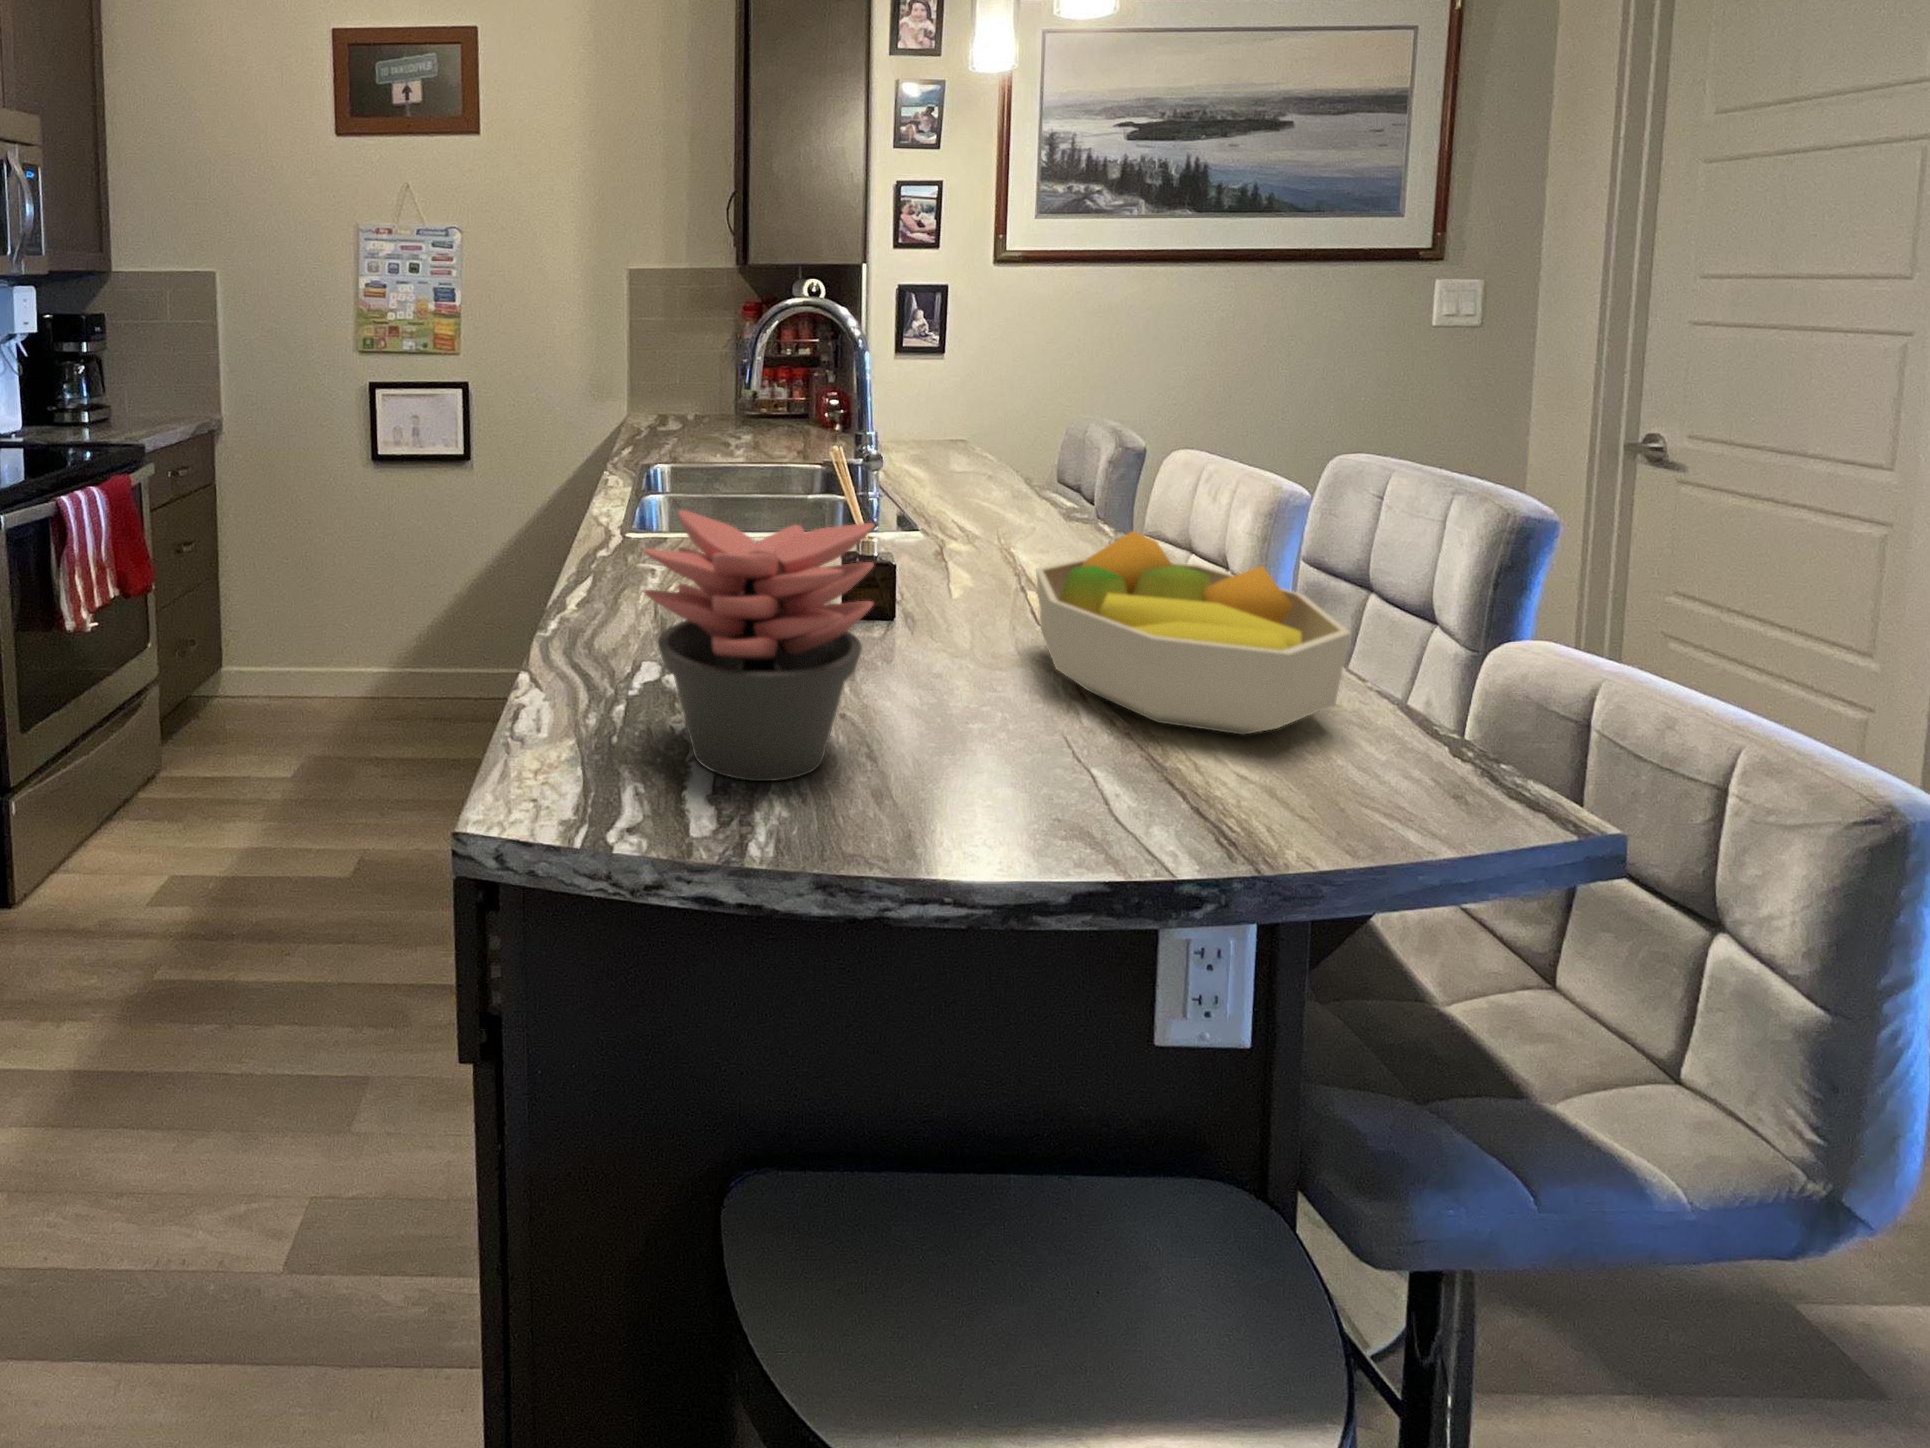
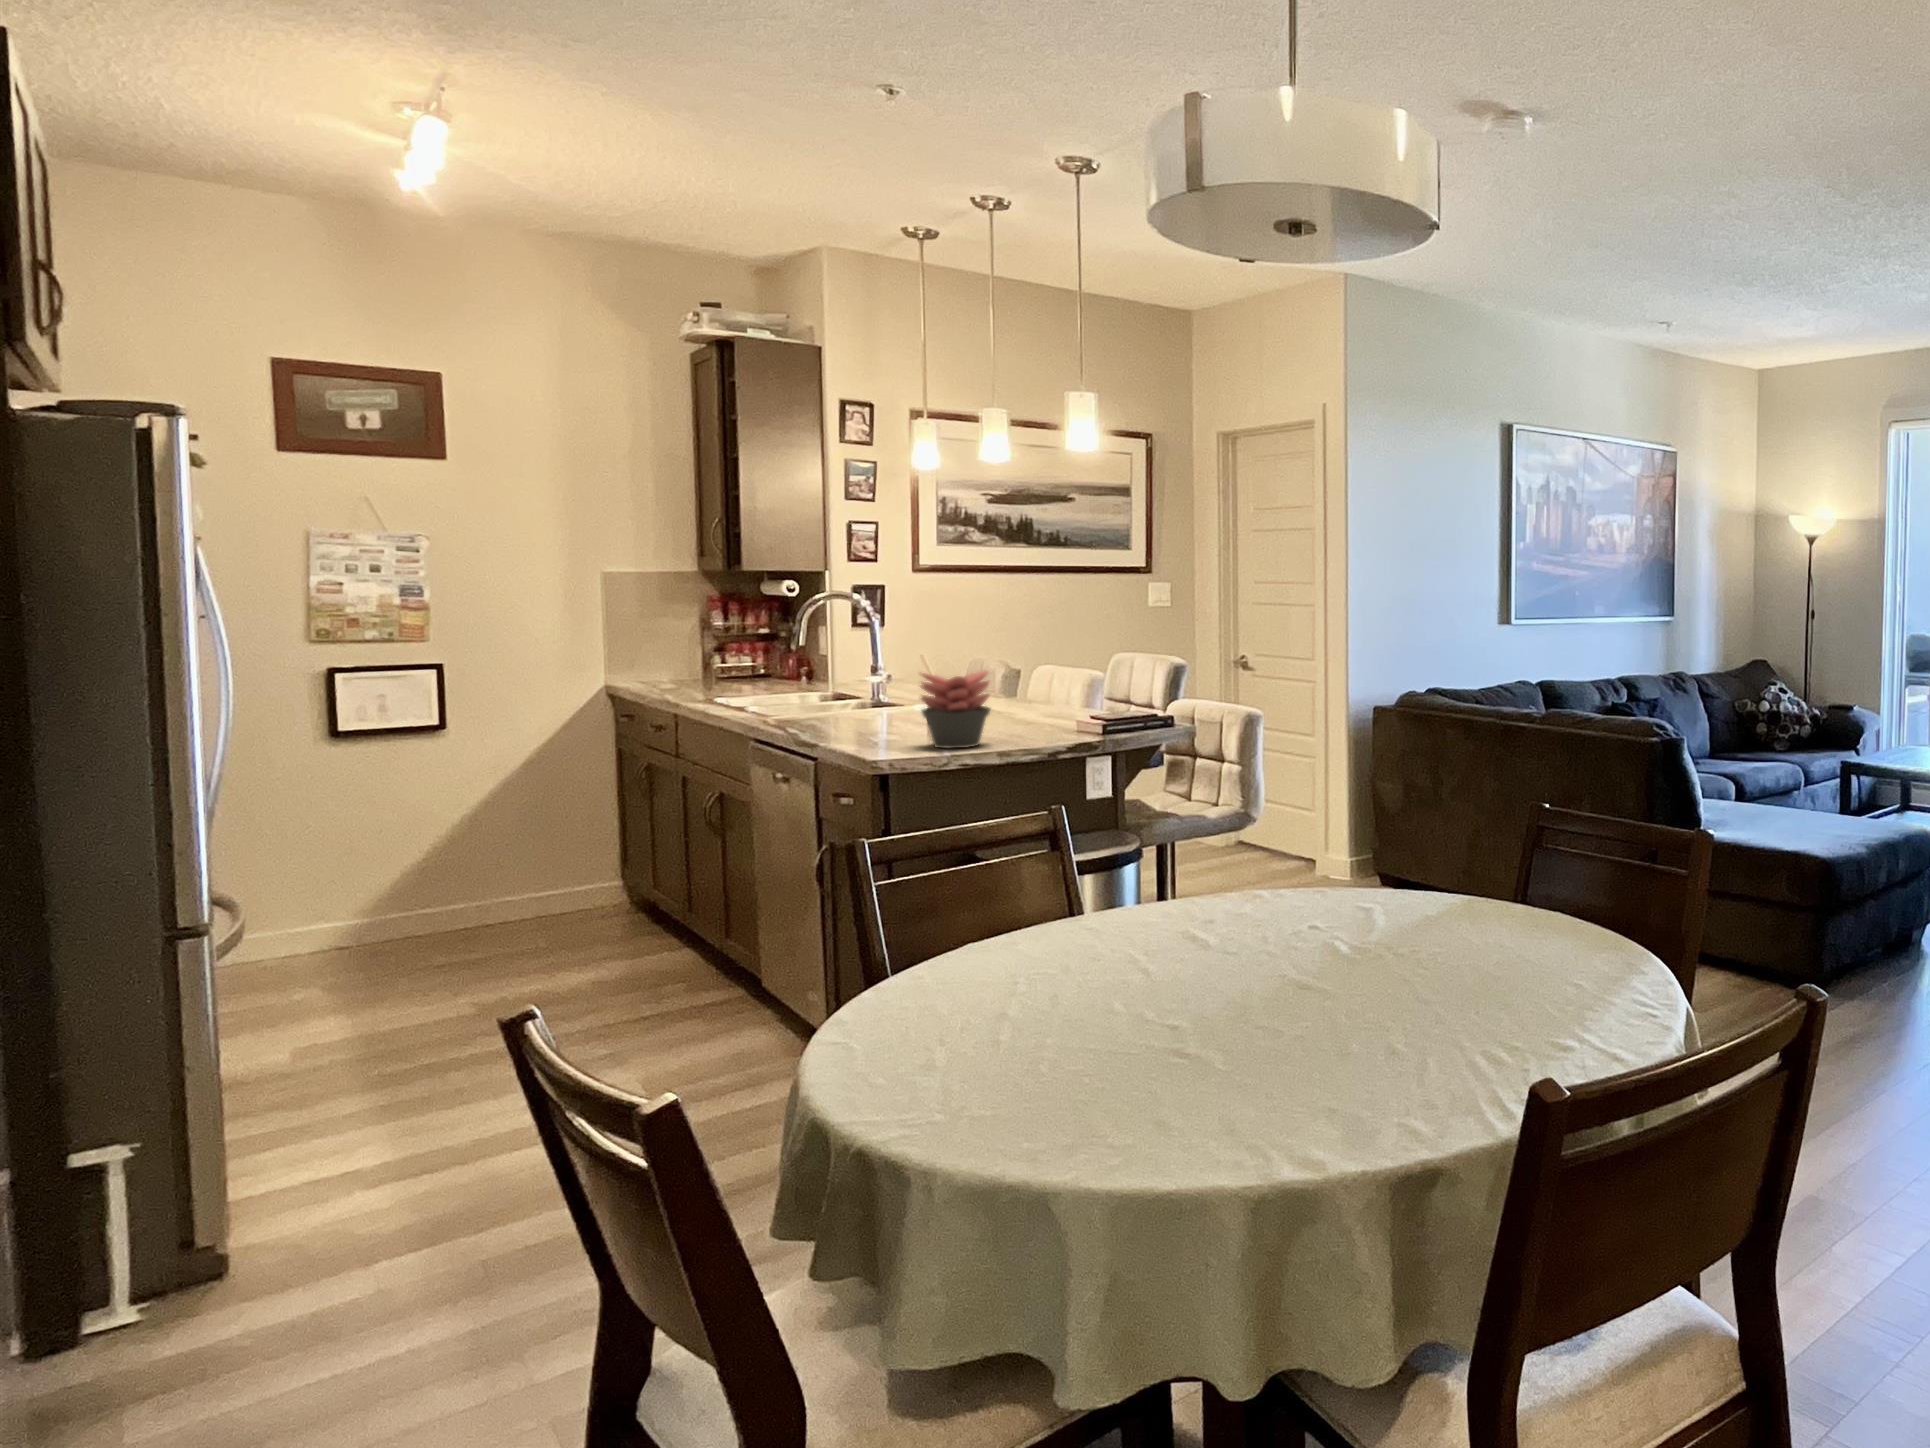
fruit bowl: present [1036,531,1351,735] -> none [1020,679,1122,731]

